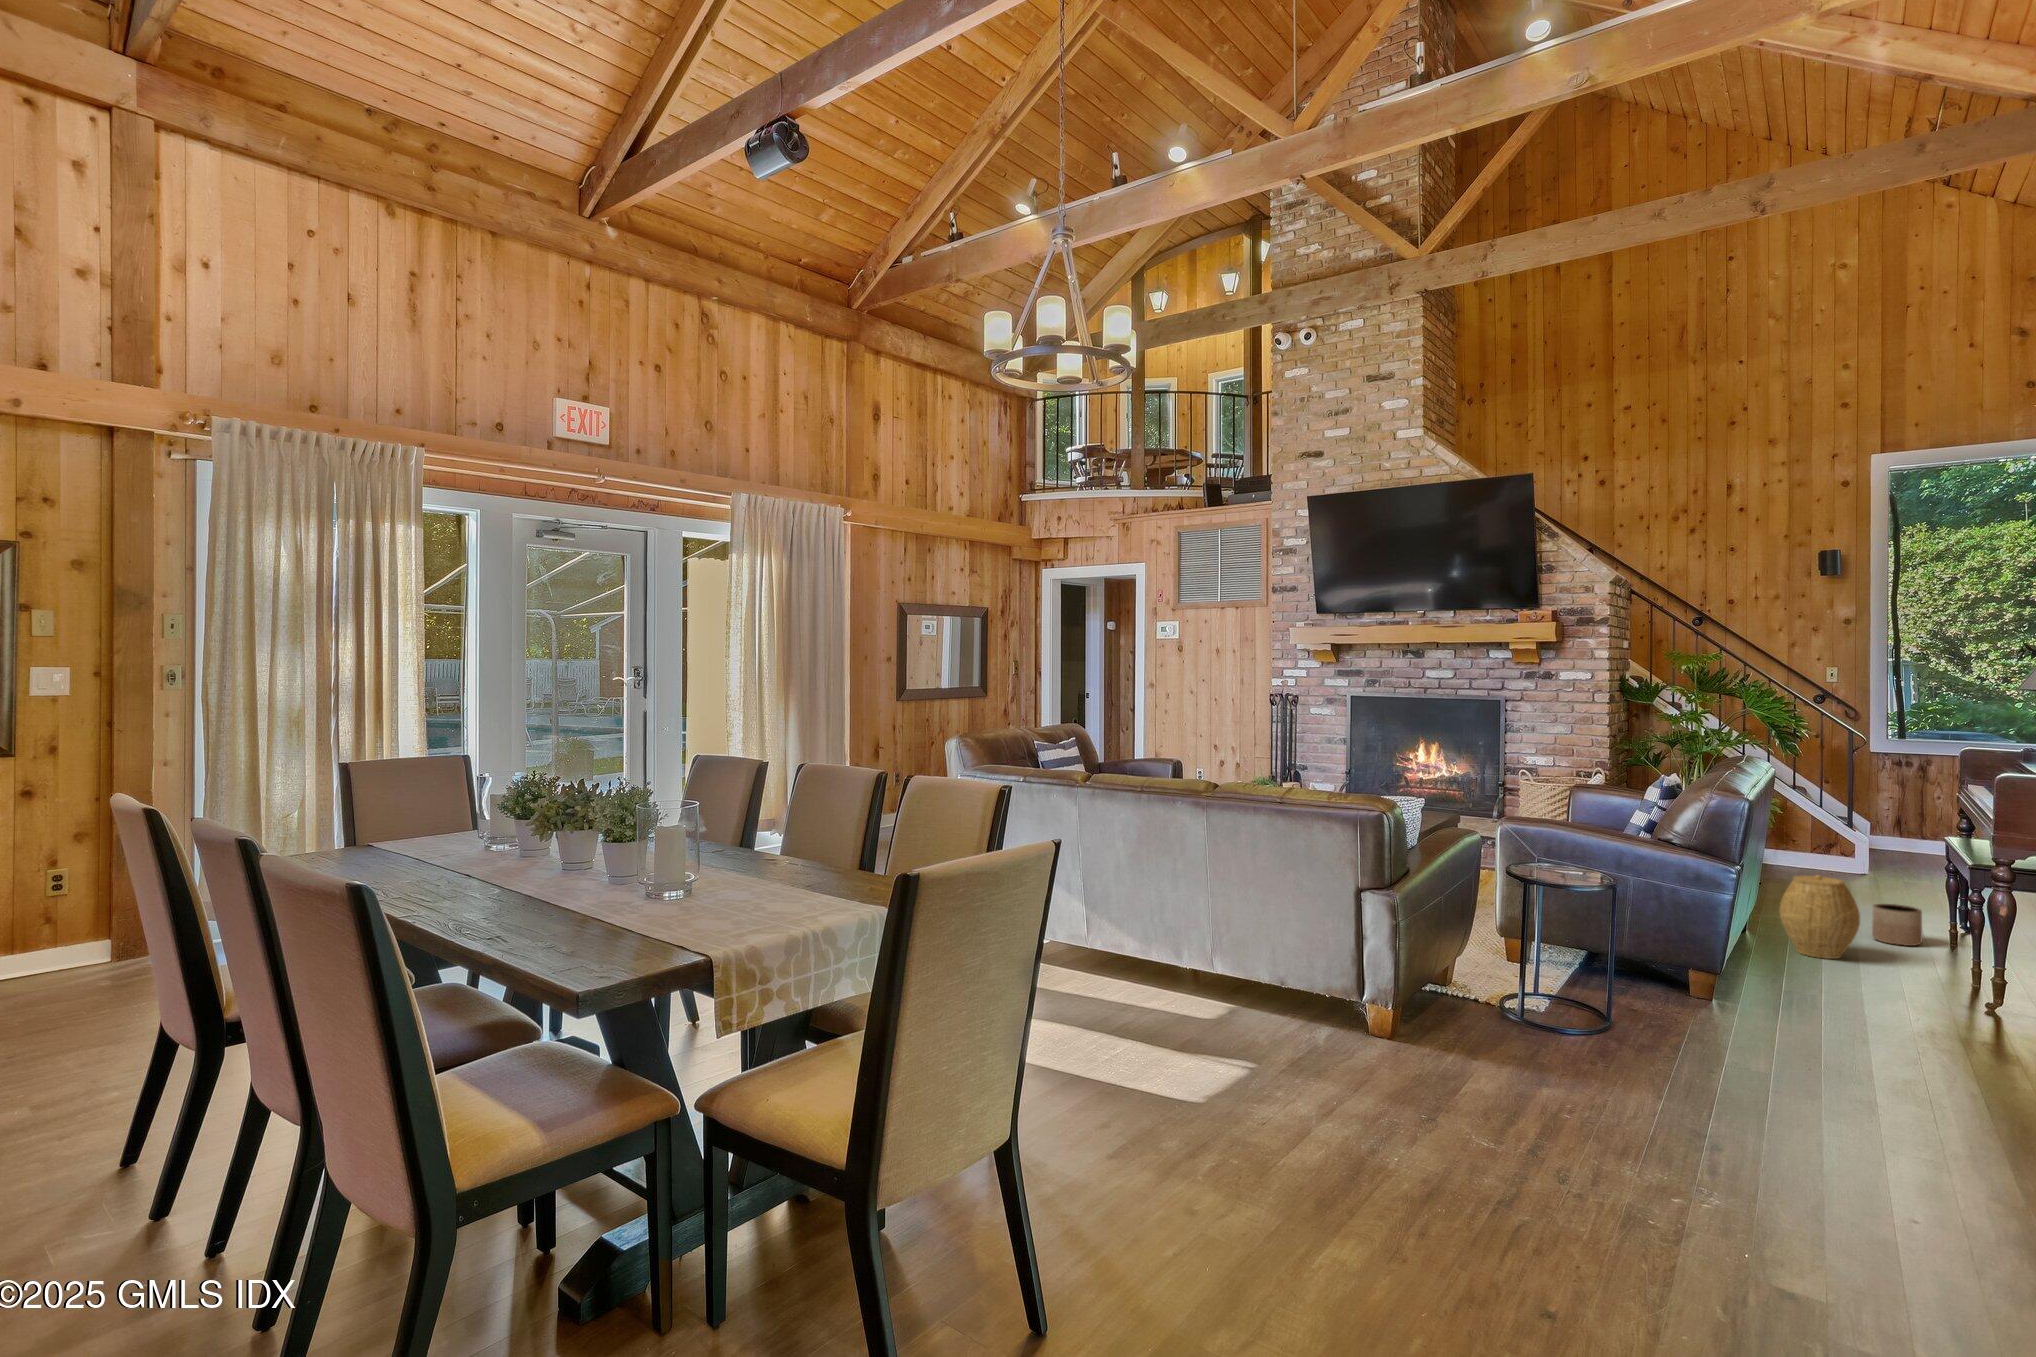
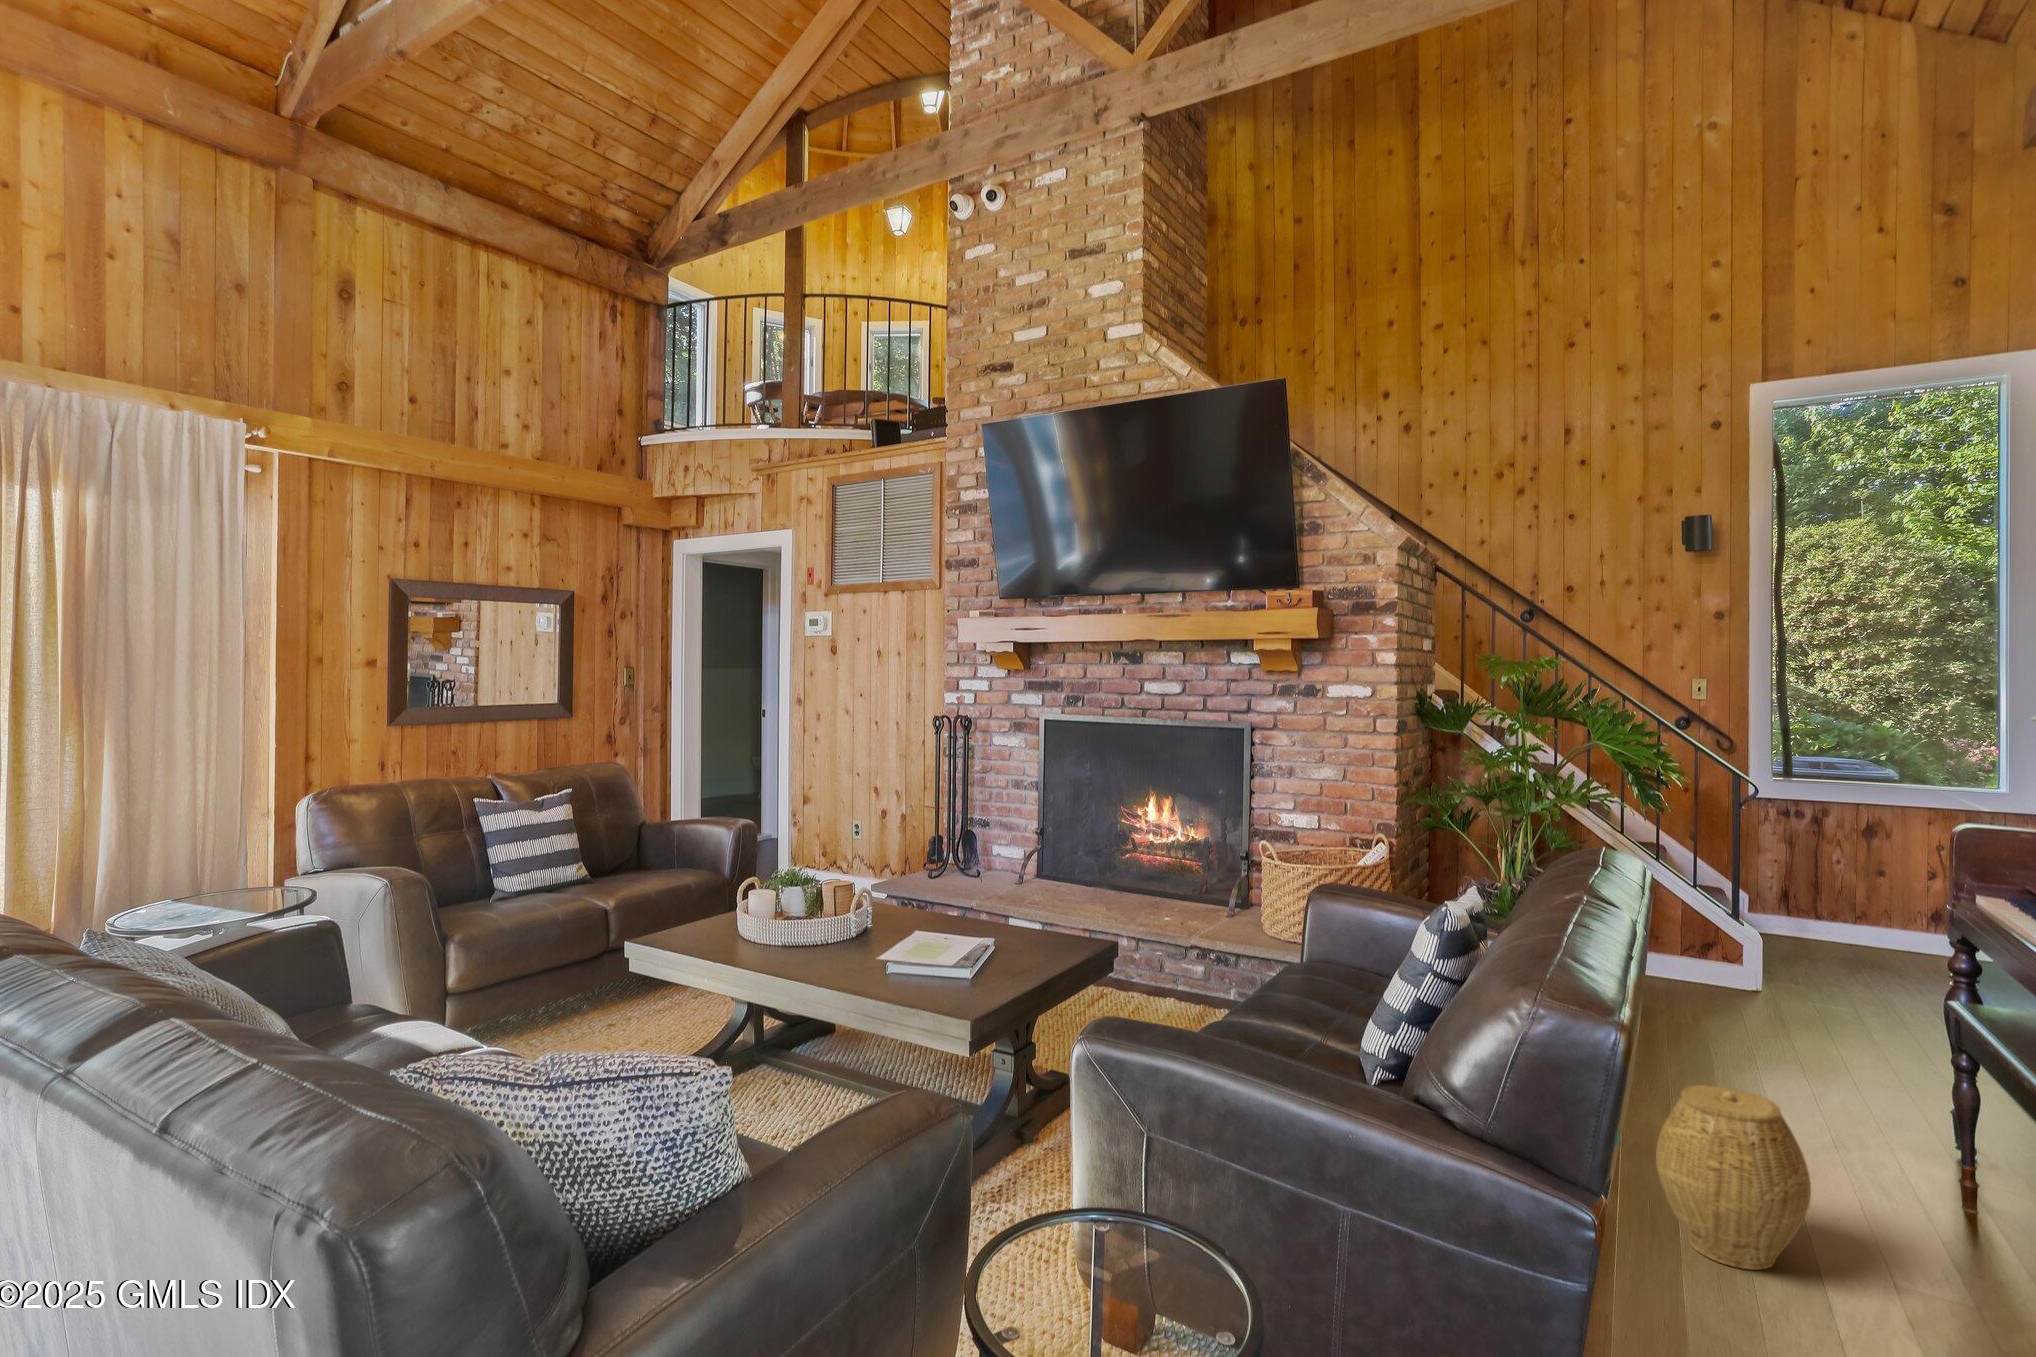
planter: present [1872,904,1922,946] -> none [1813,1115,1905,1208]

